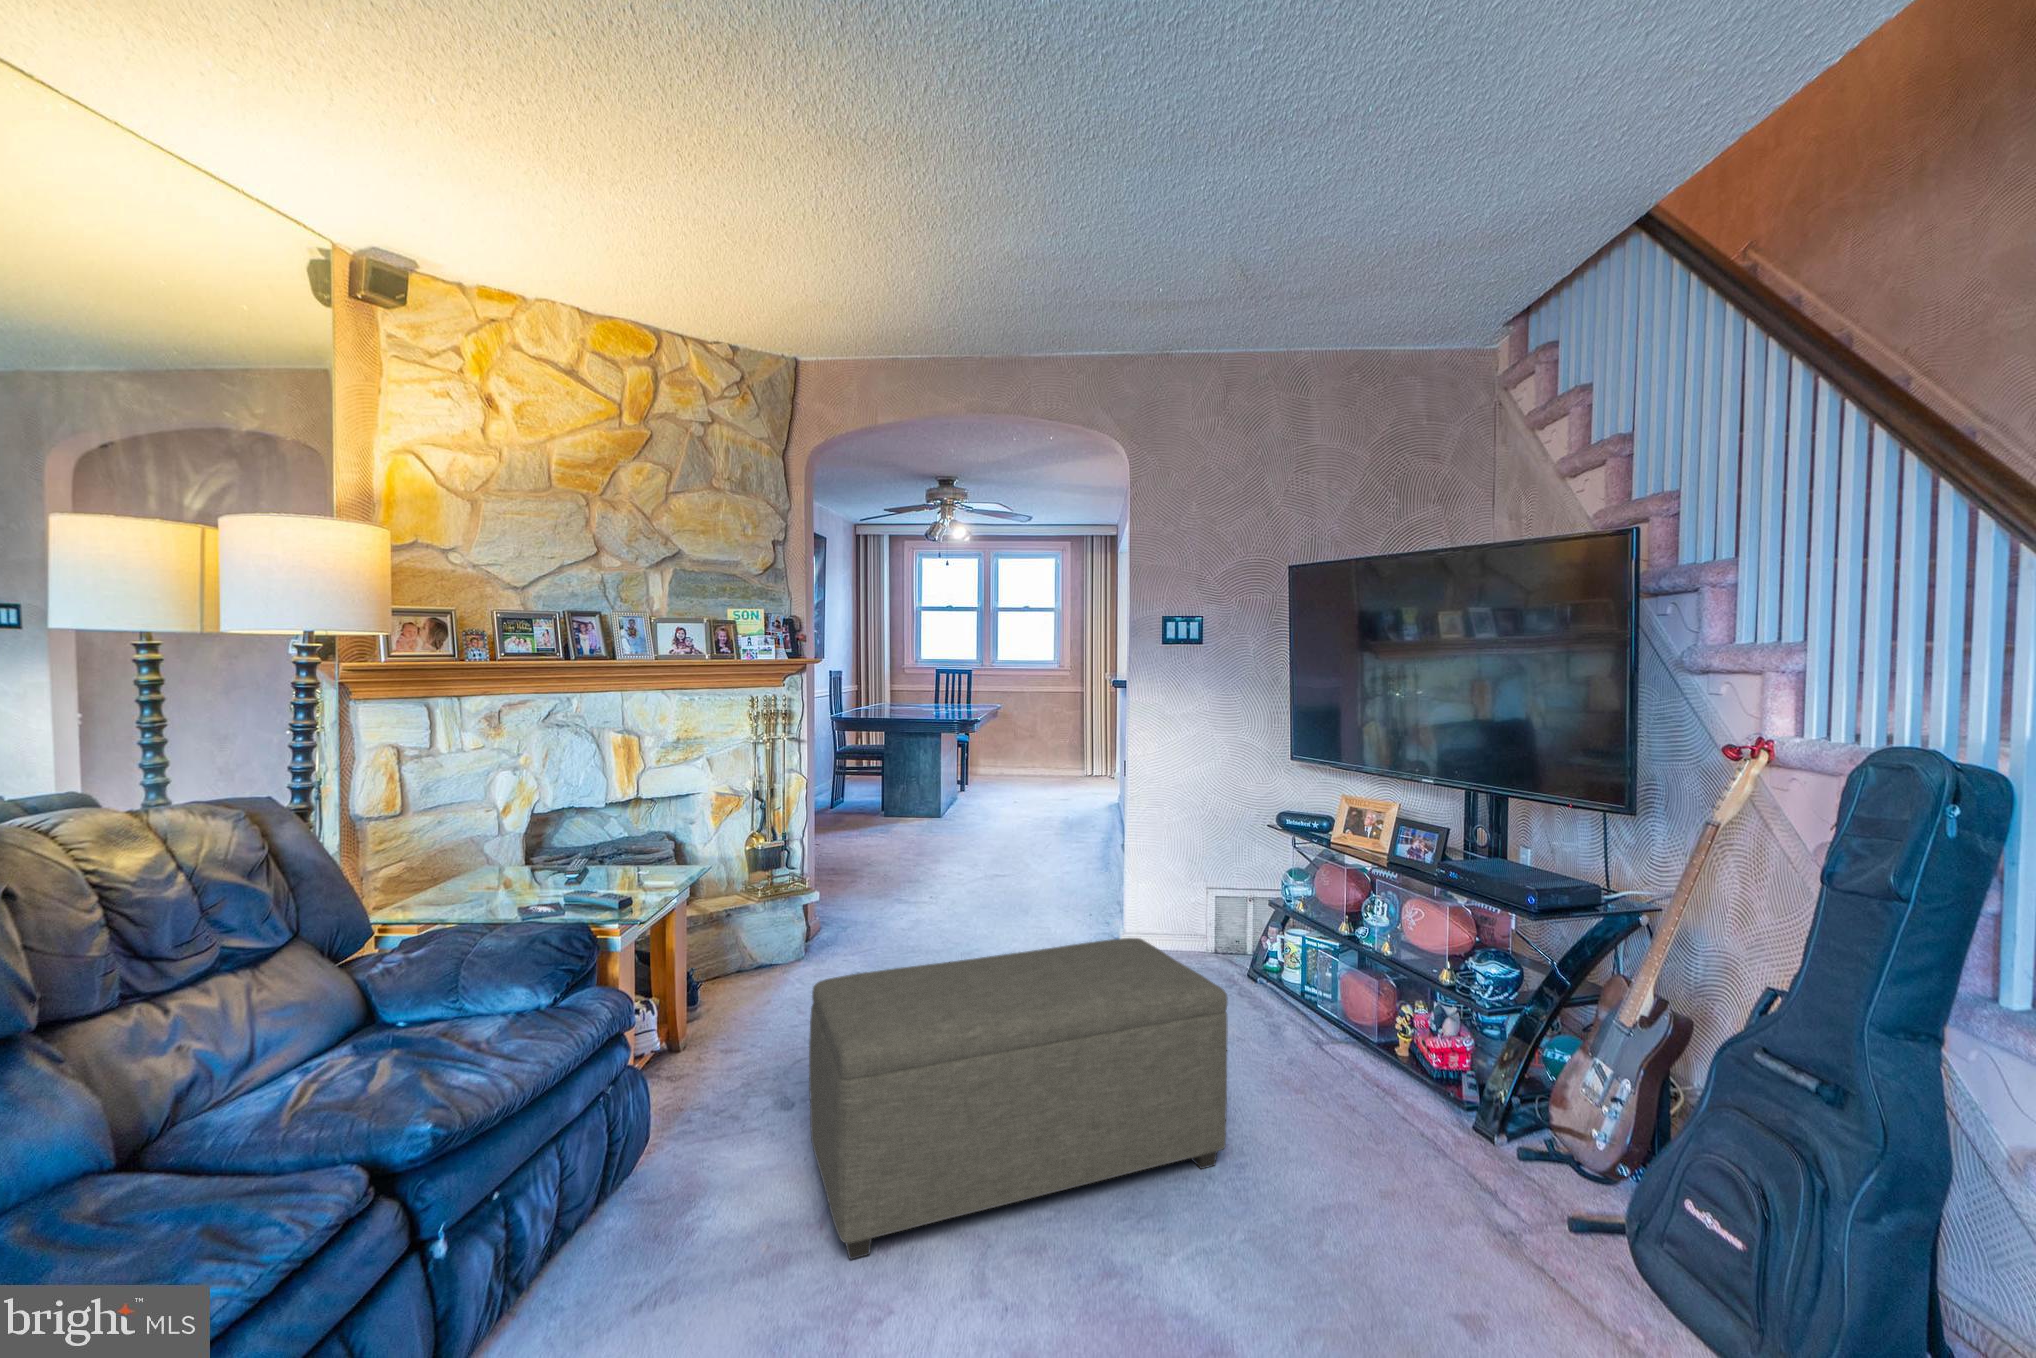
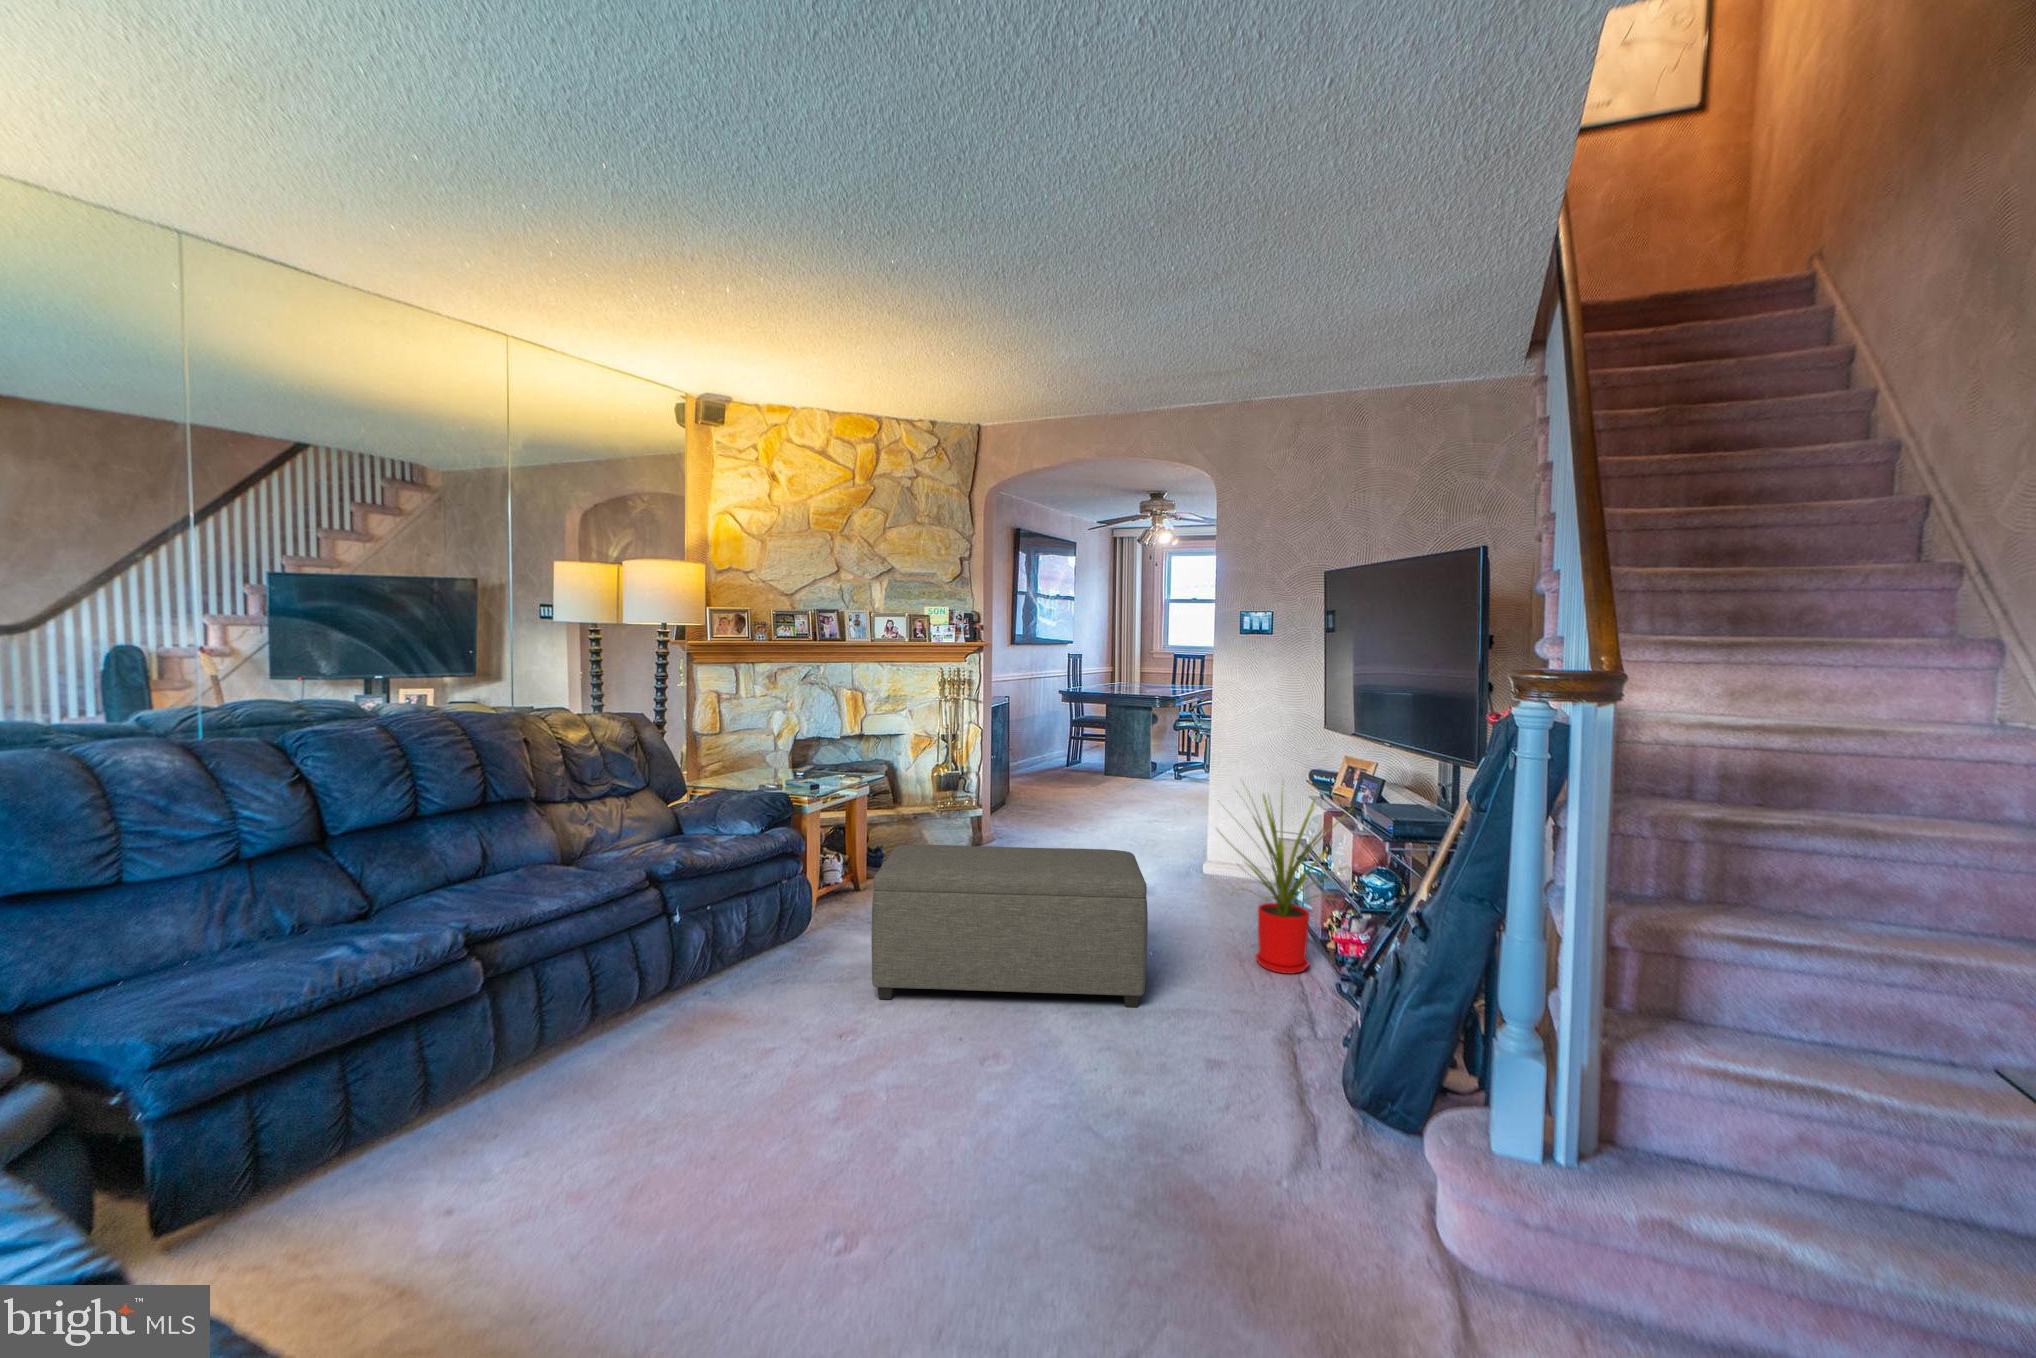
house plant: none [1206,816,1388,1063] -> present [1221,782,1347,974]

